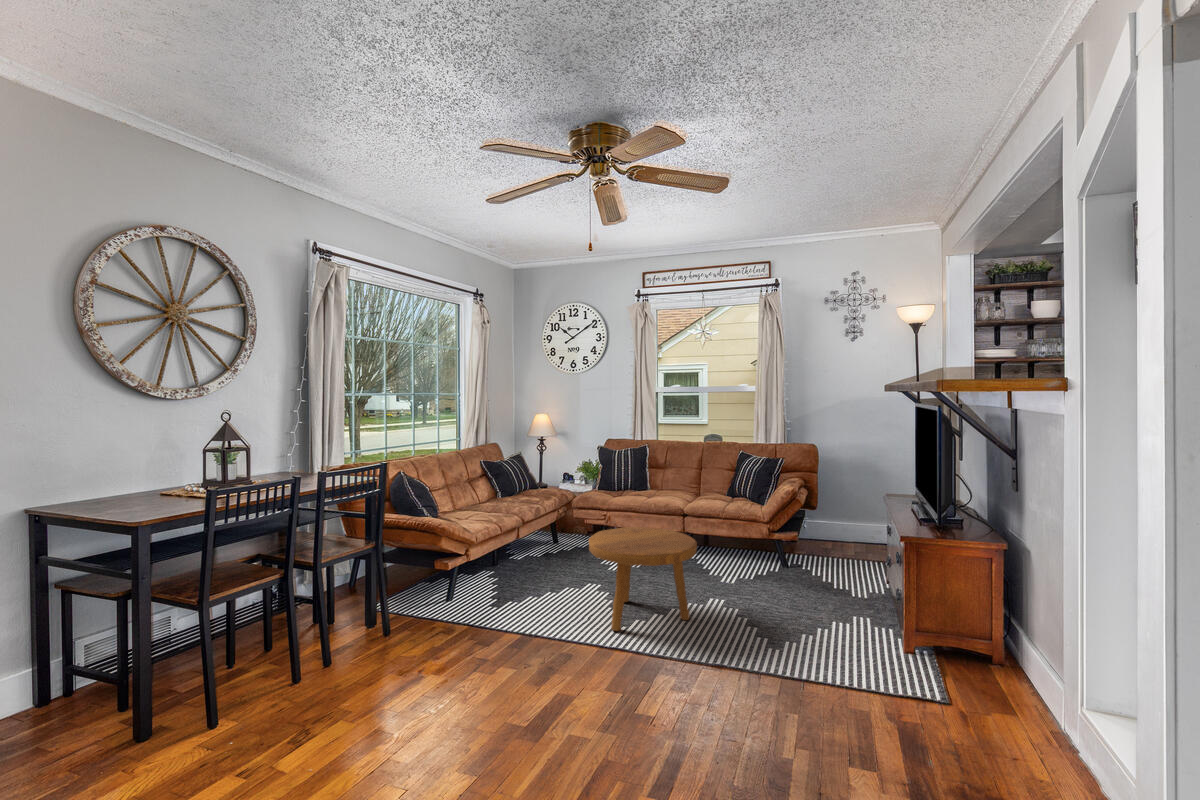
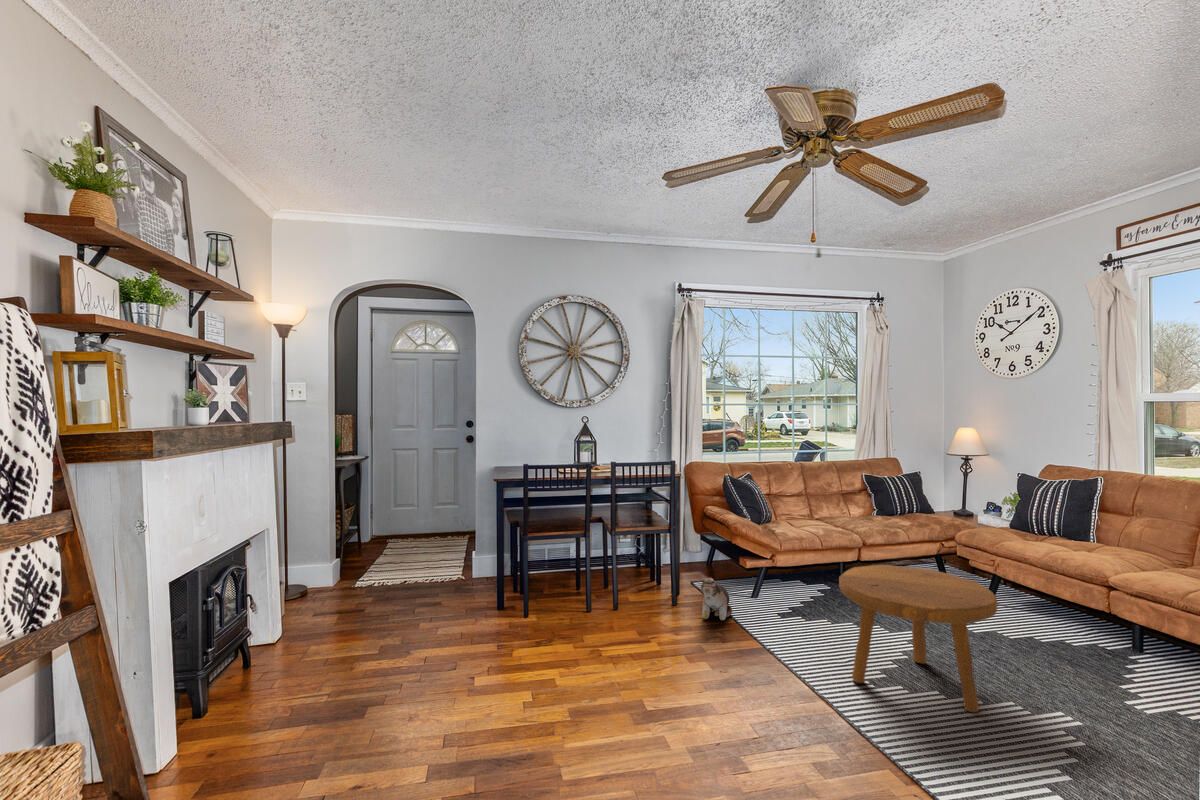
plush toy: none [429,586,463,633] -> present [698,578,732,620]

